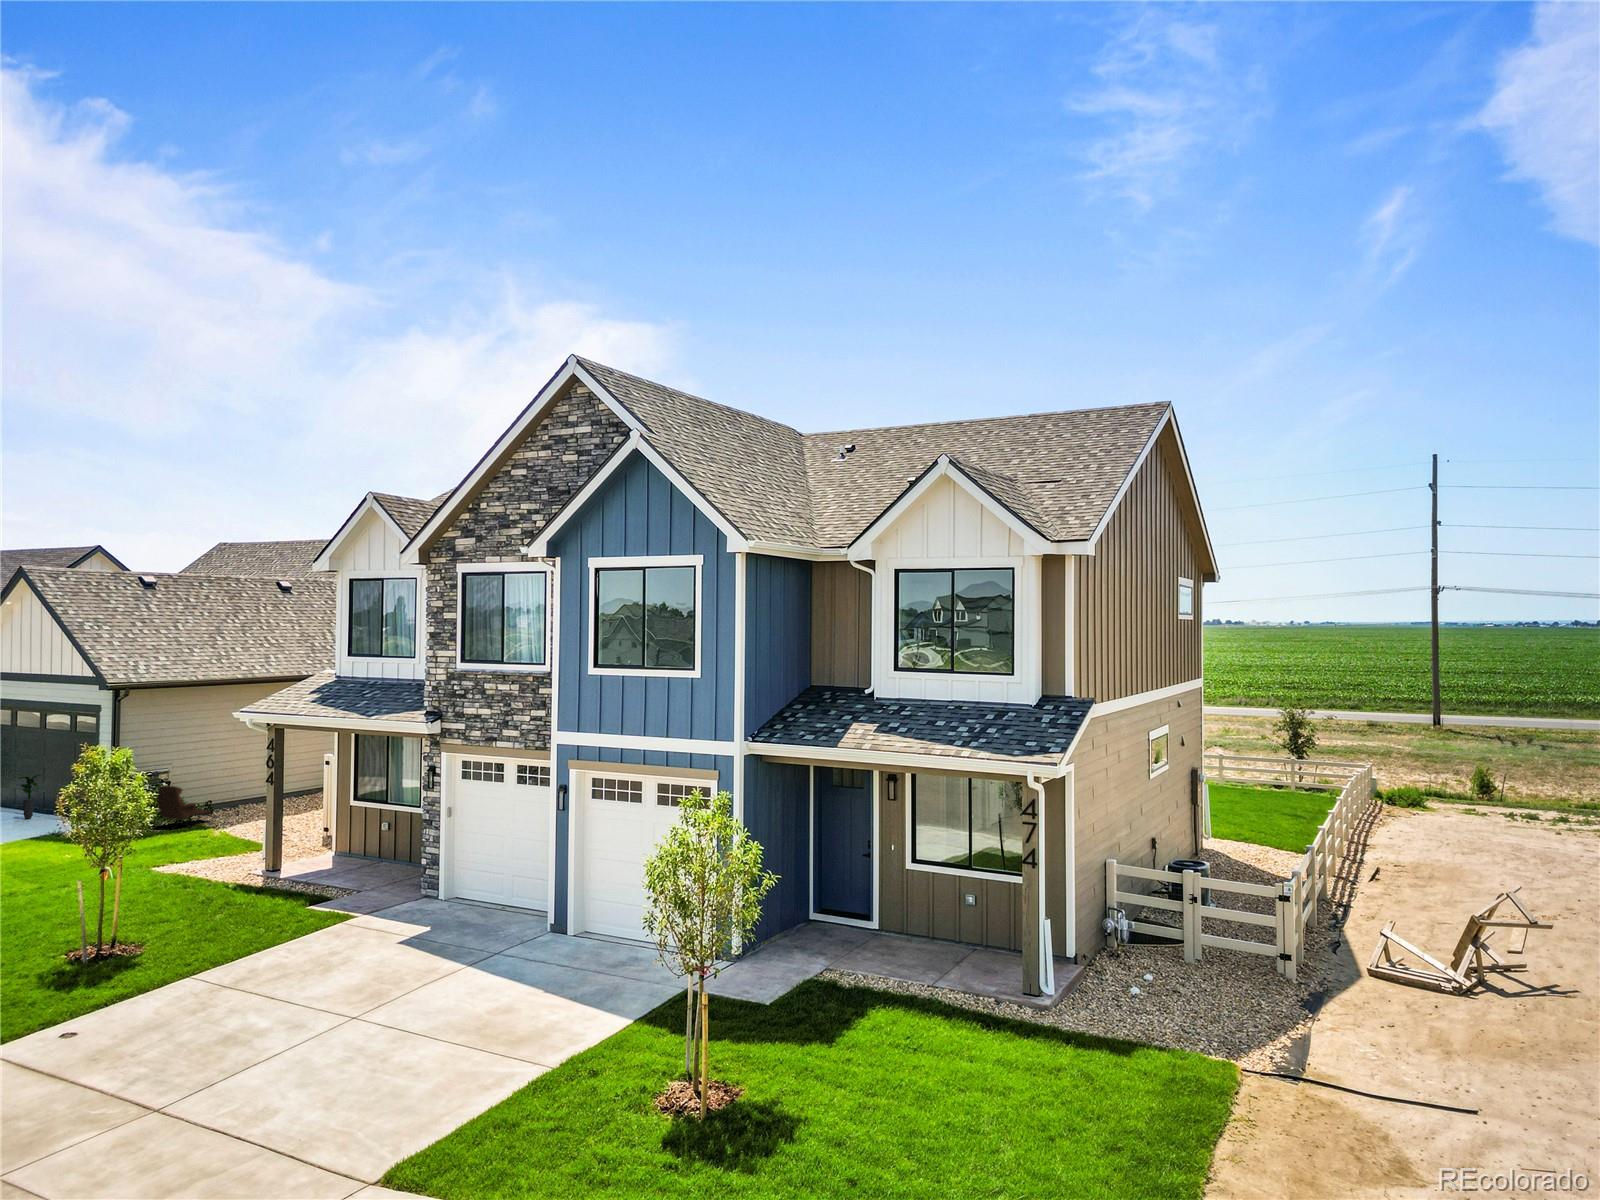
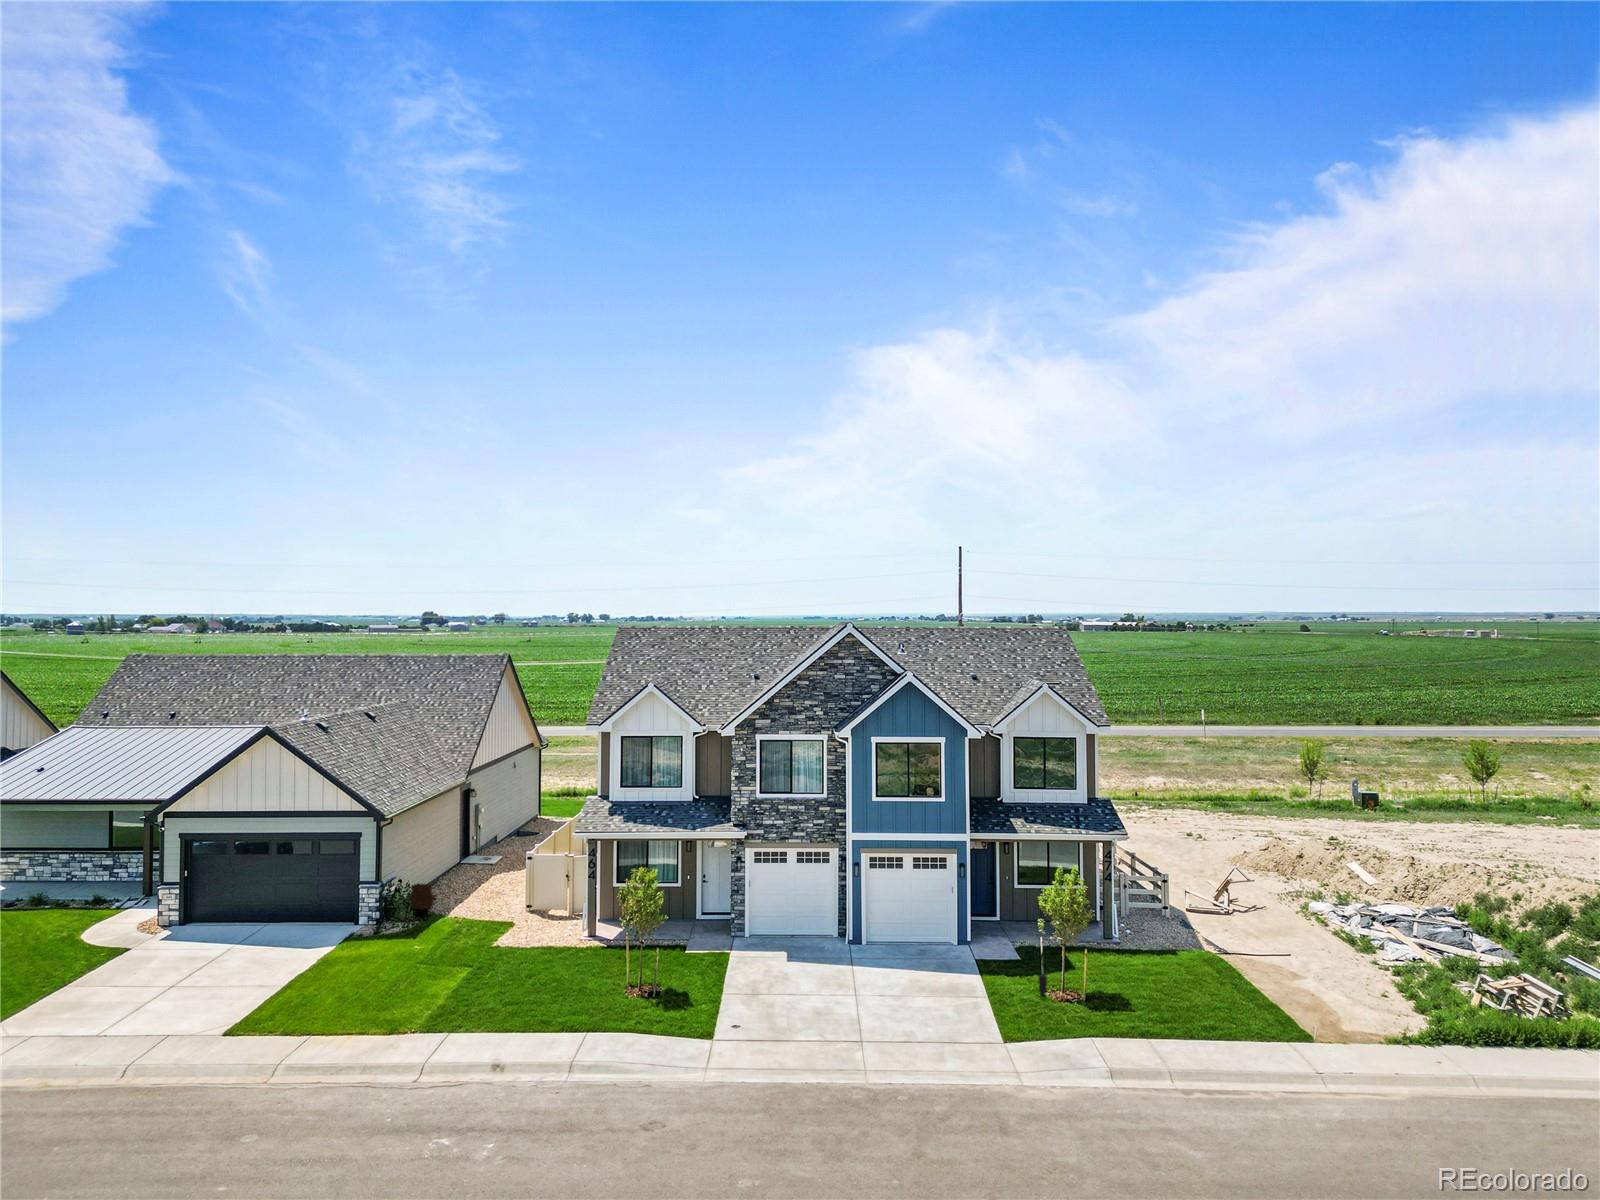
potted plant: present [19,775,42,819] -> present [1037,950,1050,996]

